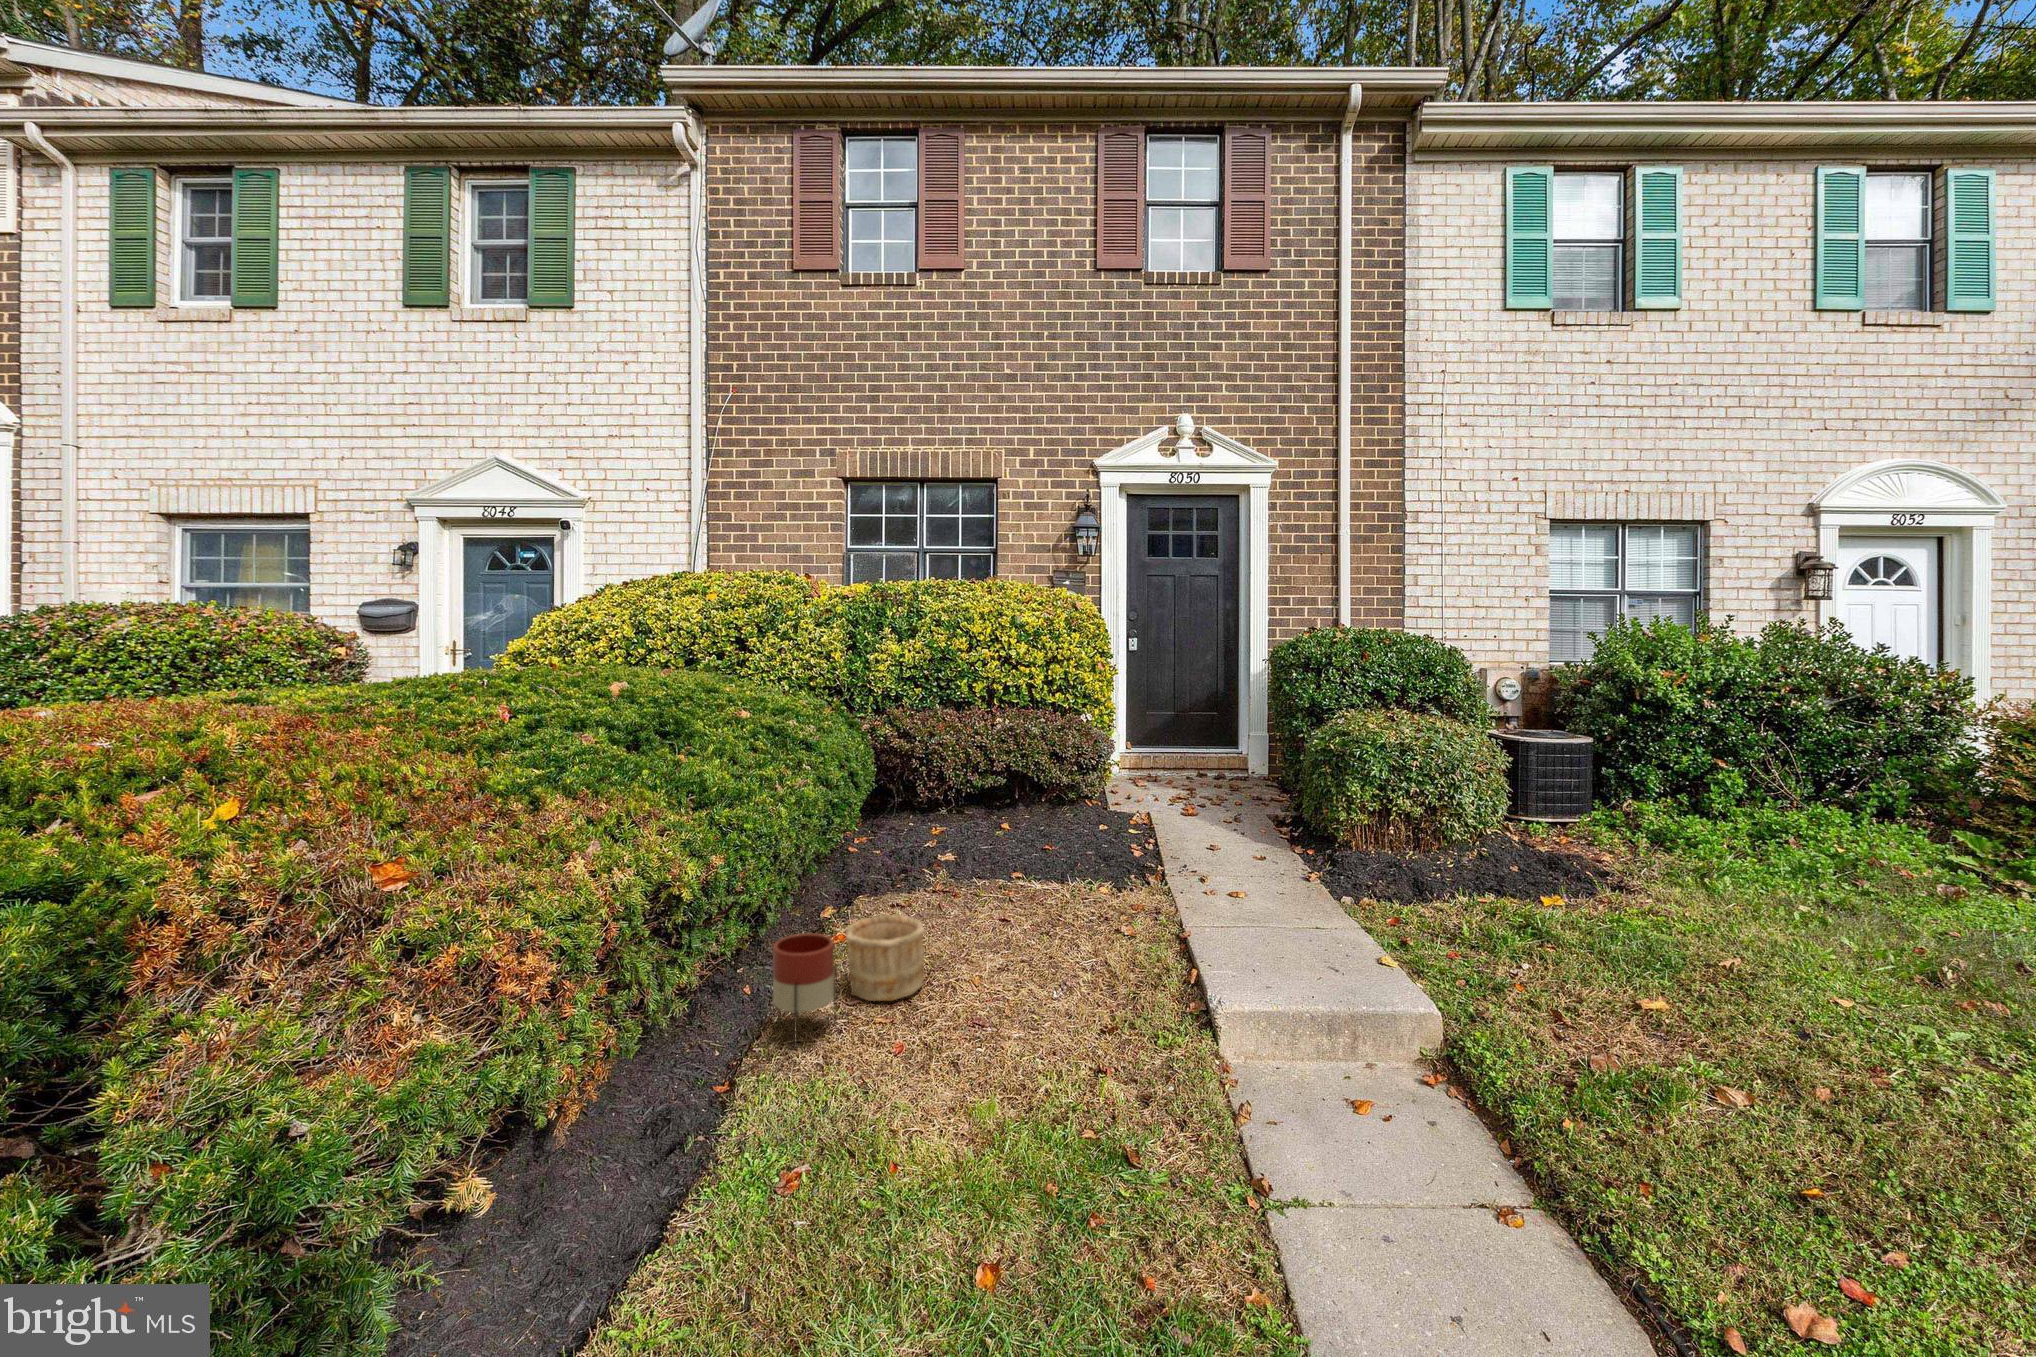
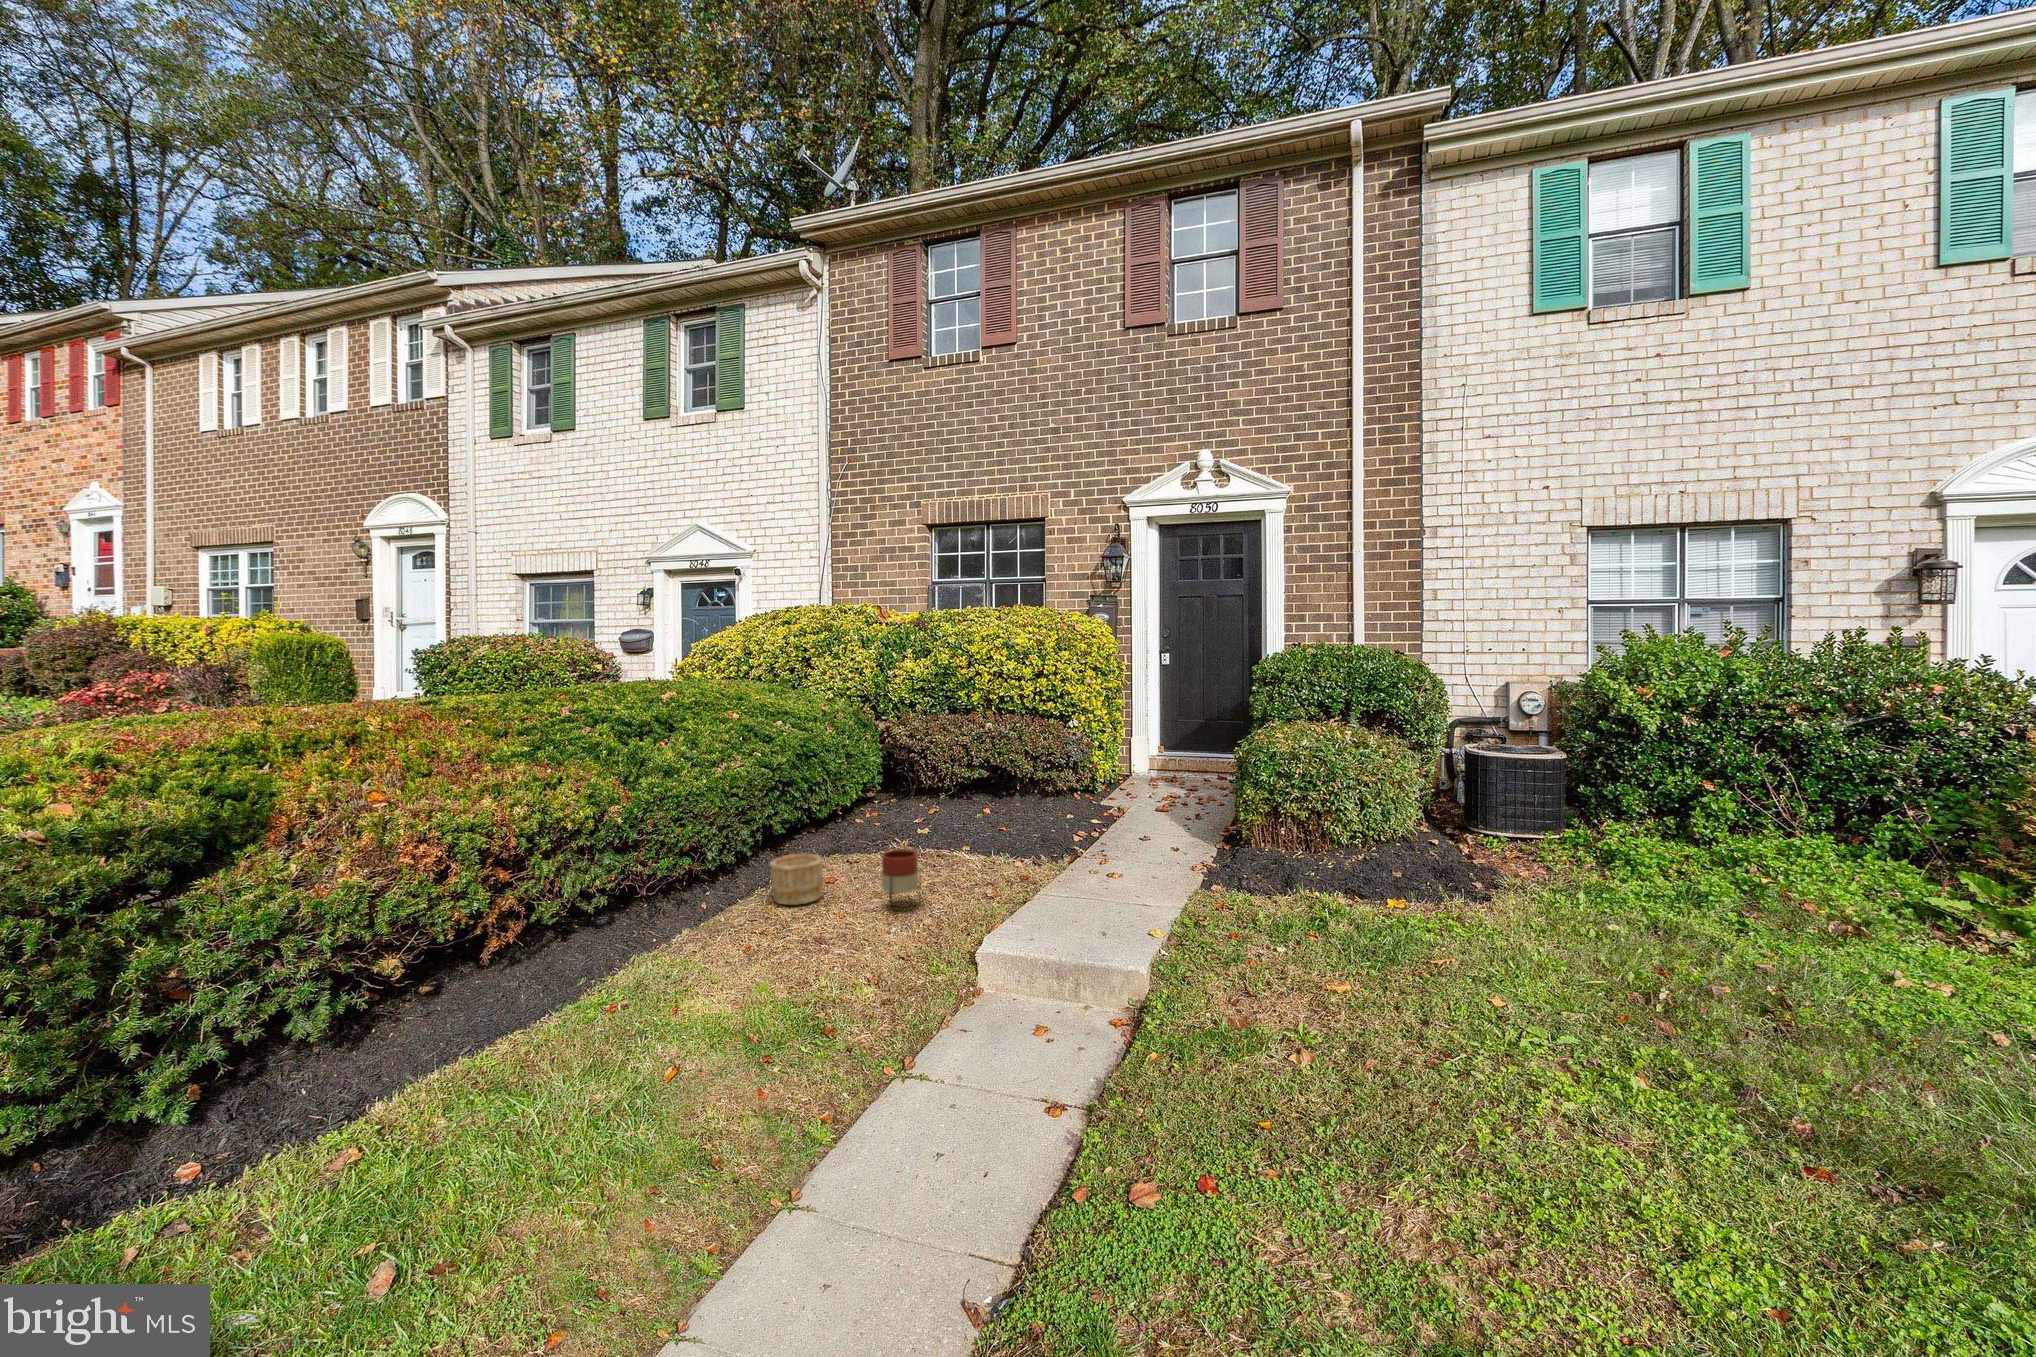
planter: present [773,933,837,1046] -> present [882,849,921,903]

